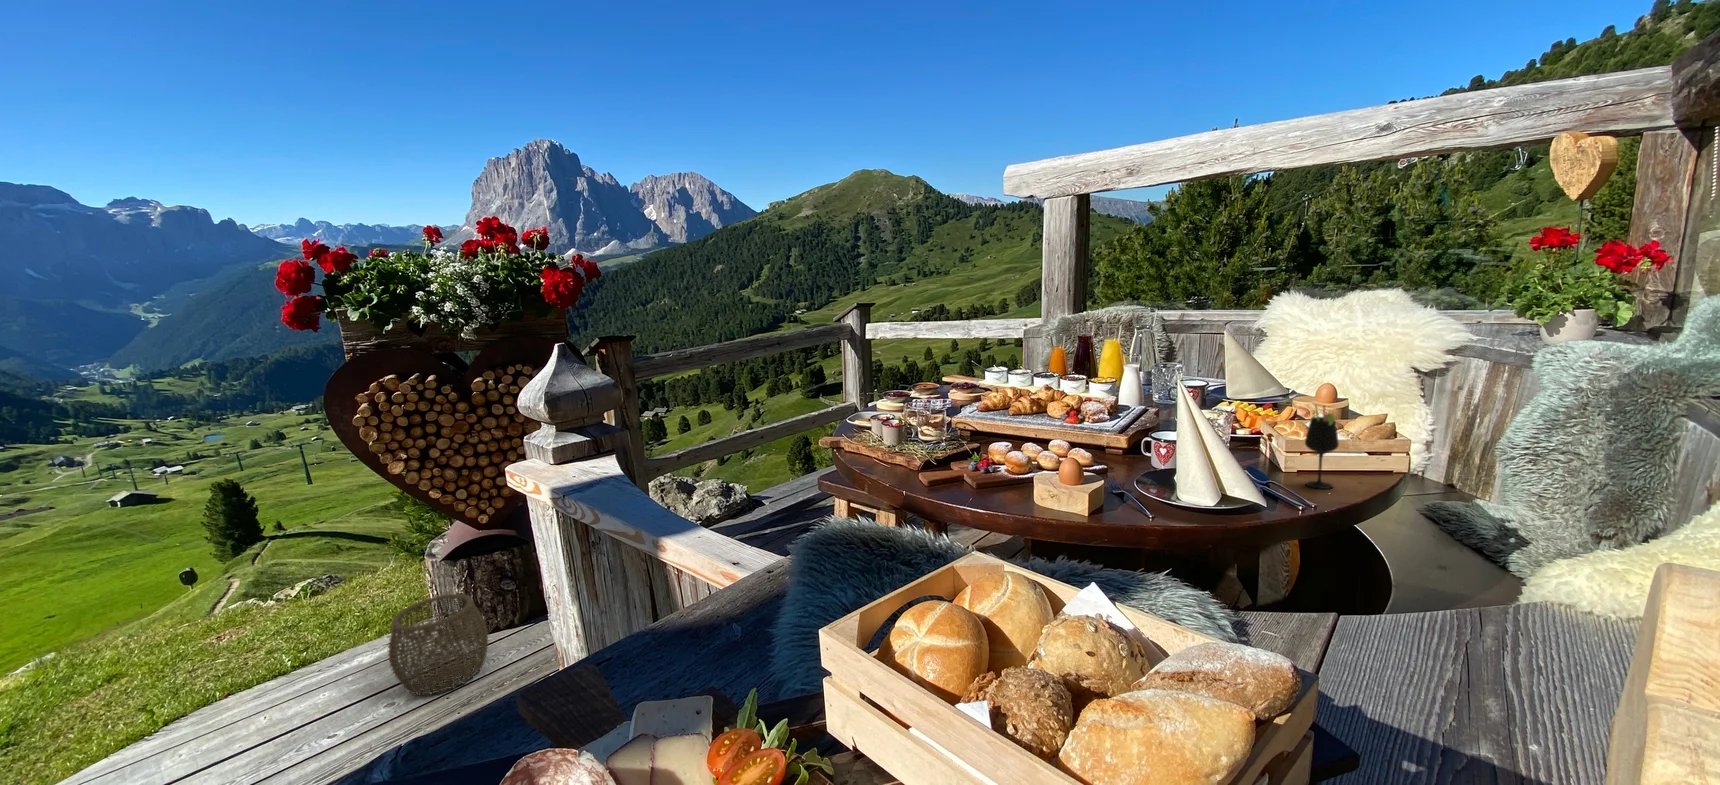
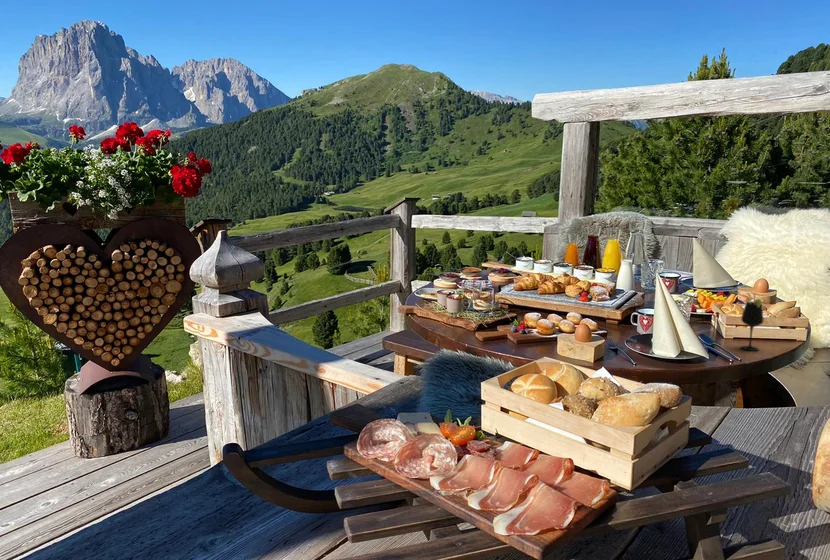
woven basket: present [388,594,488,695] -> none [41,420,119,498]

